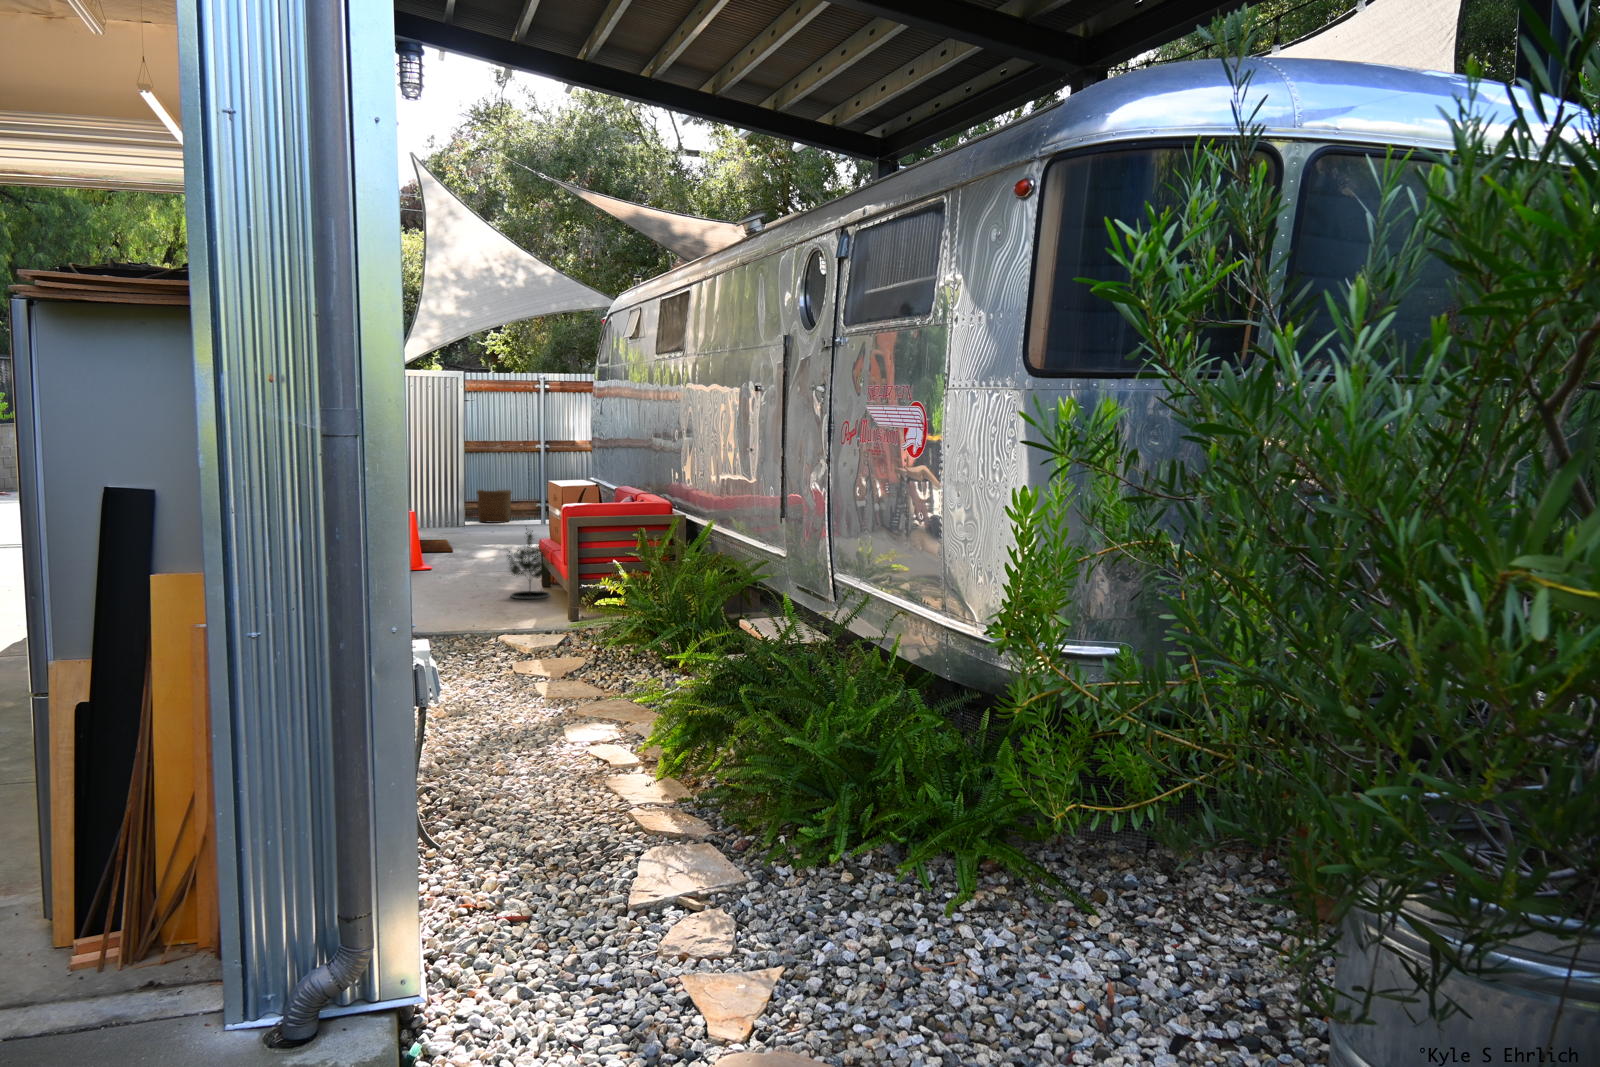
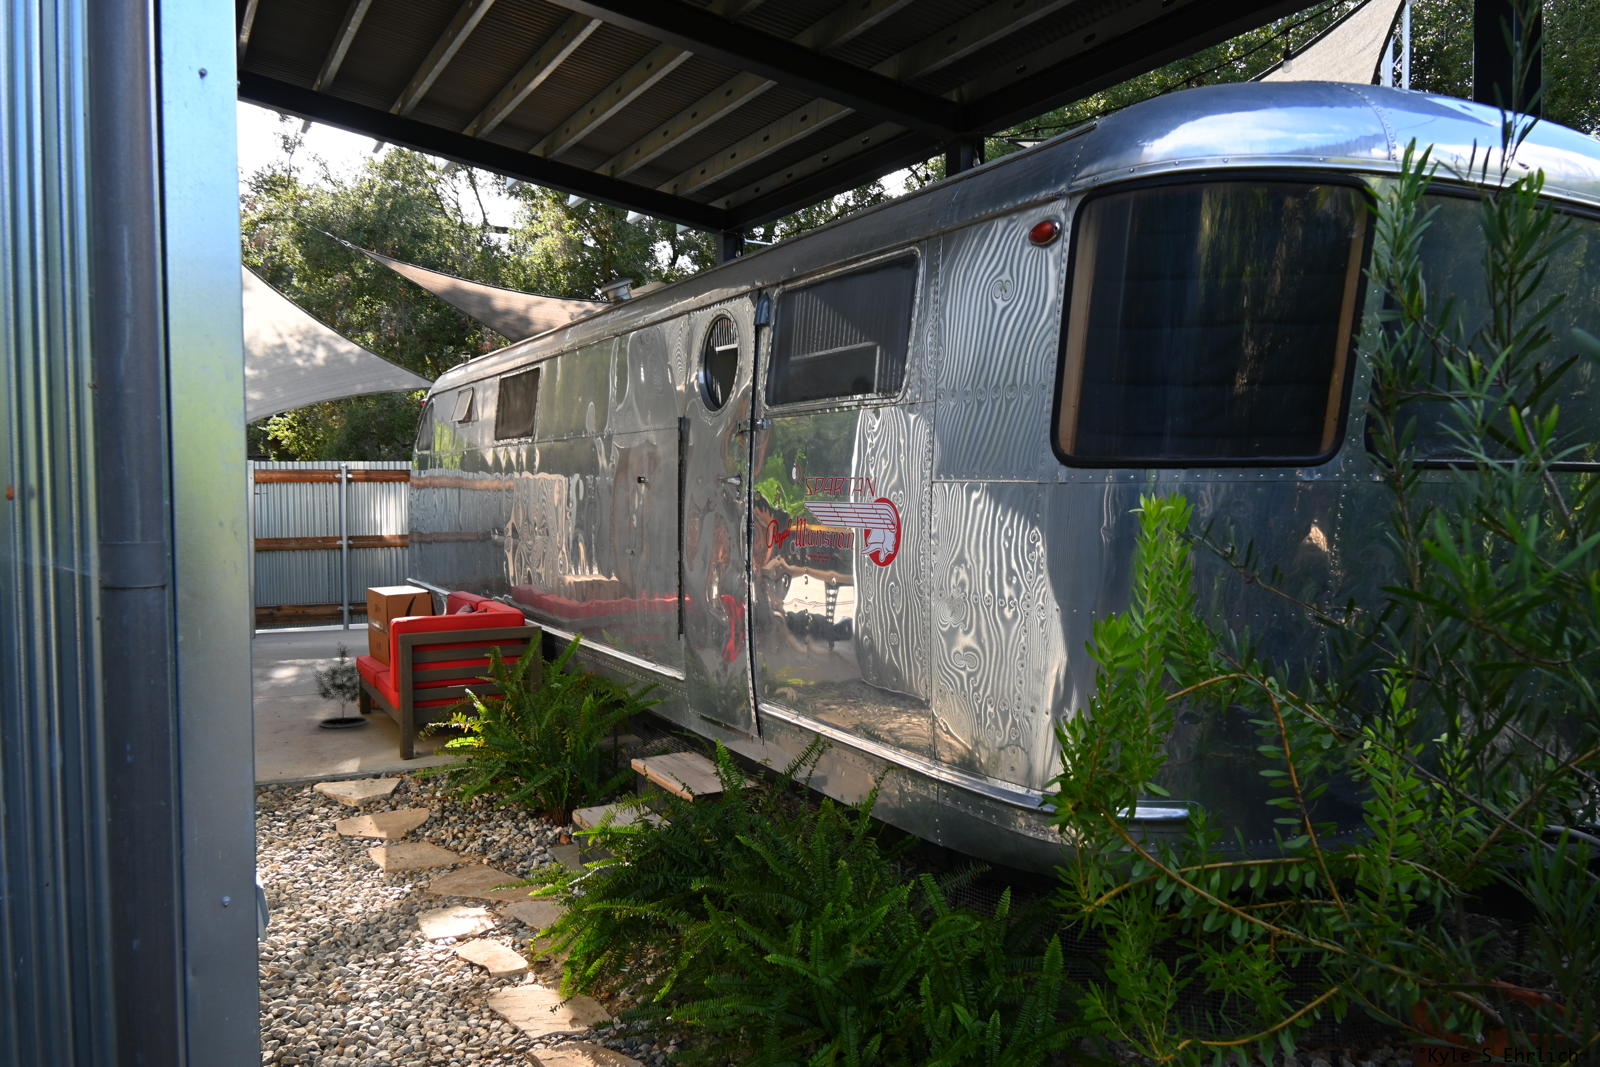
woven basket: present [477,489,512,523] -> none [266,591,308,630]

